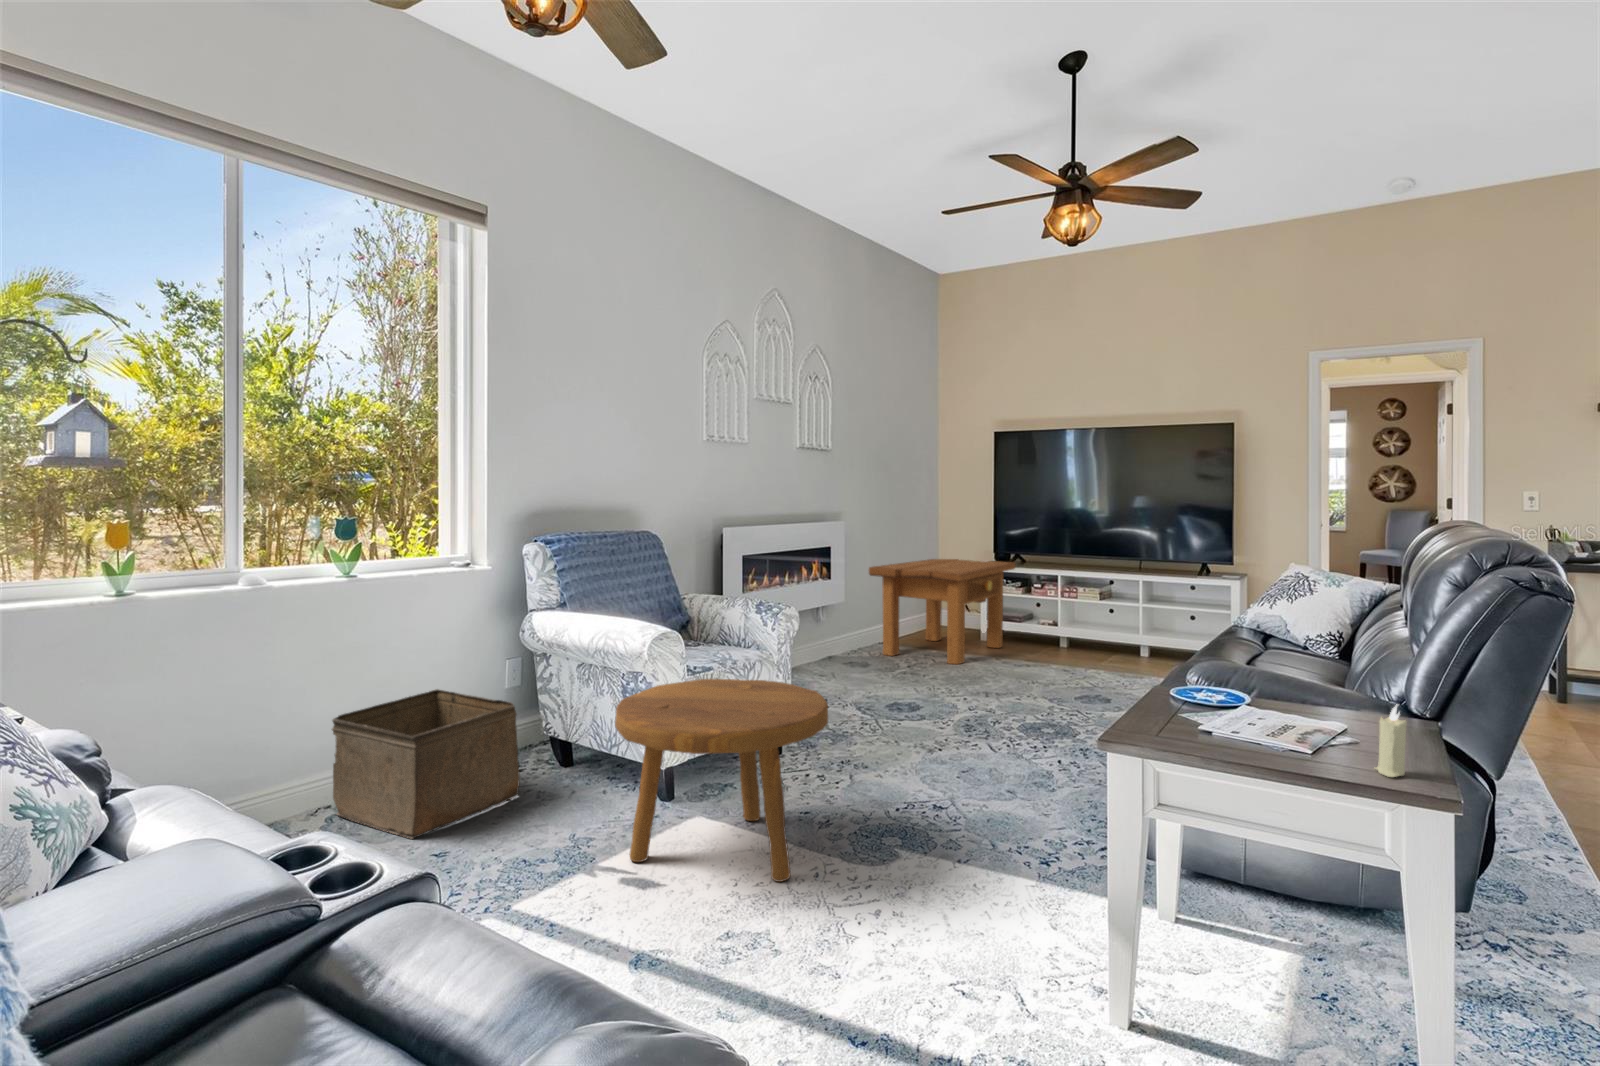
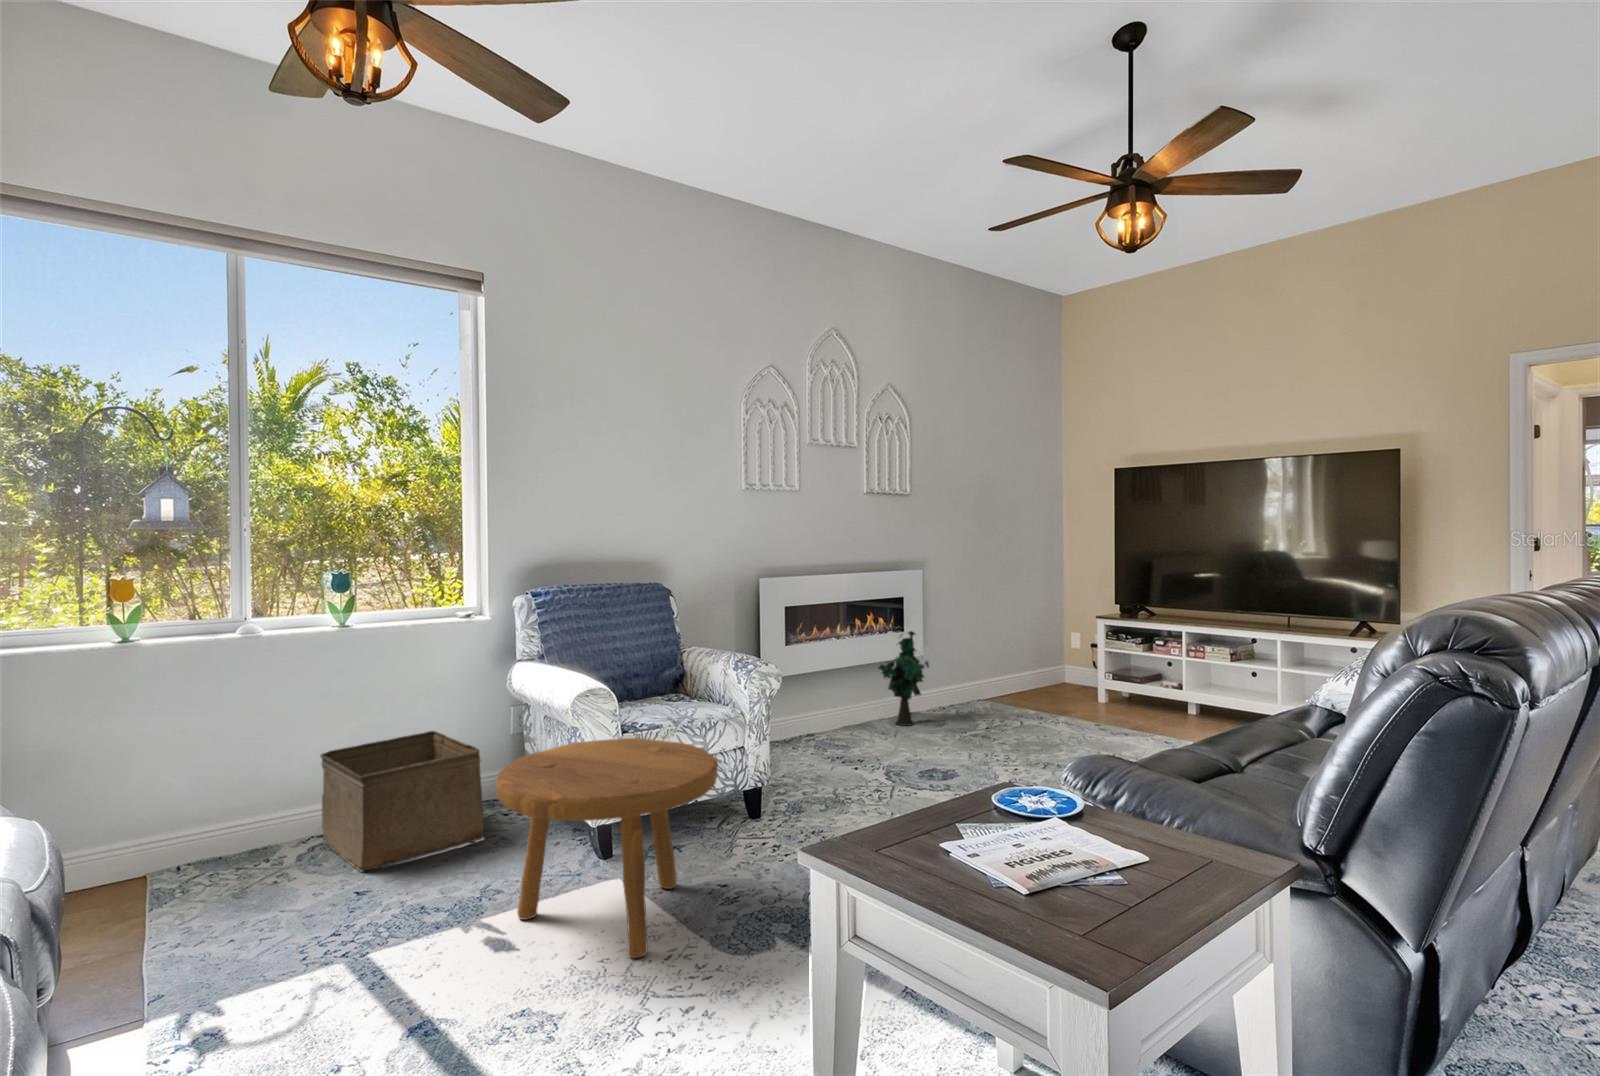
side table: present [869,559,1015,664] -> none [949,609,1129,729]
decorative plant: none [812,579,859,668] -> present [878,631,929,726]
candle: present [1375,704,1407,777] -> none [1068,844,1102,937]

